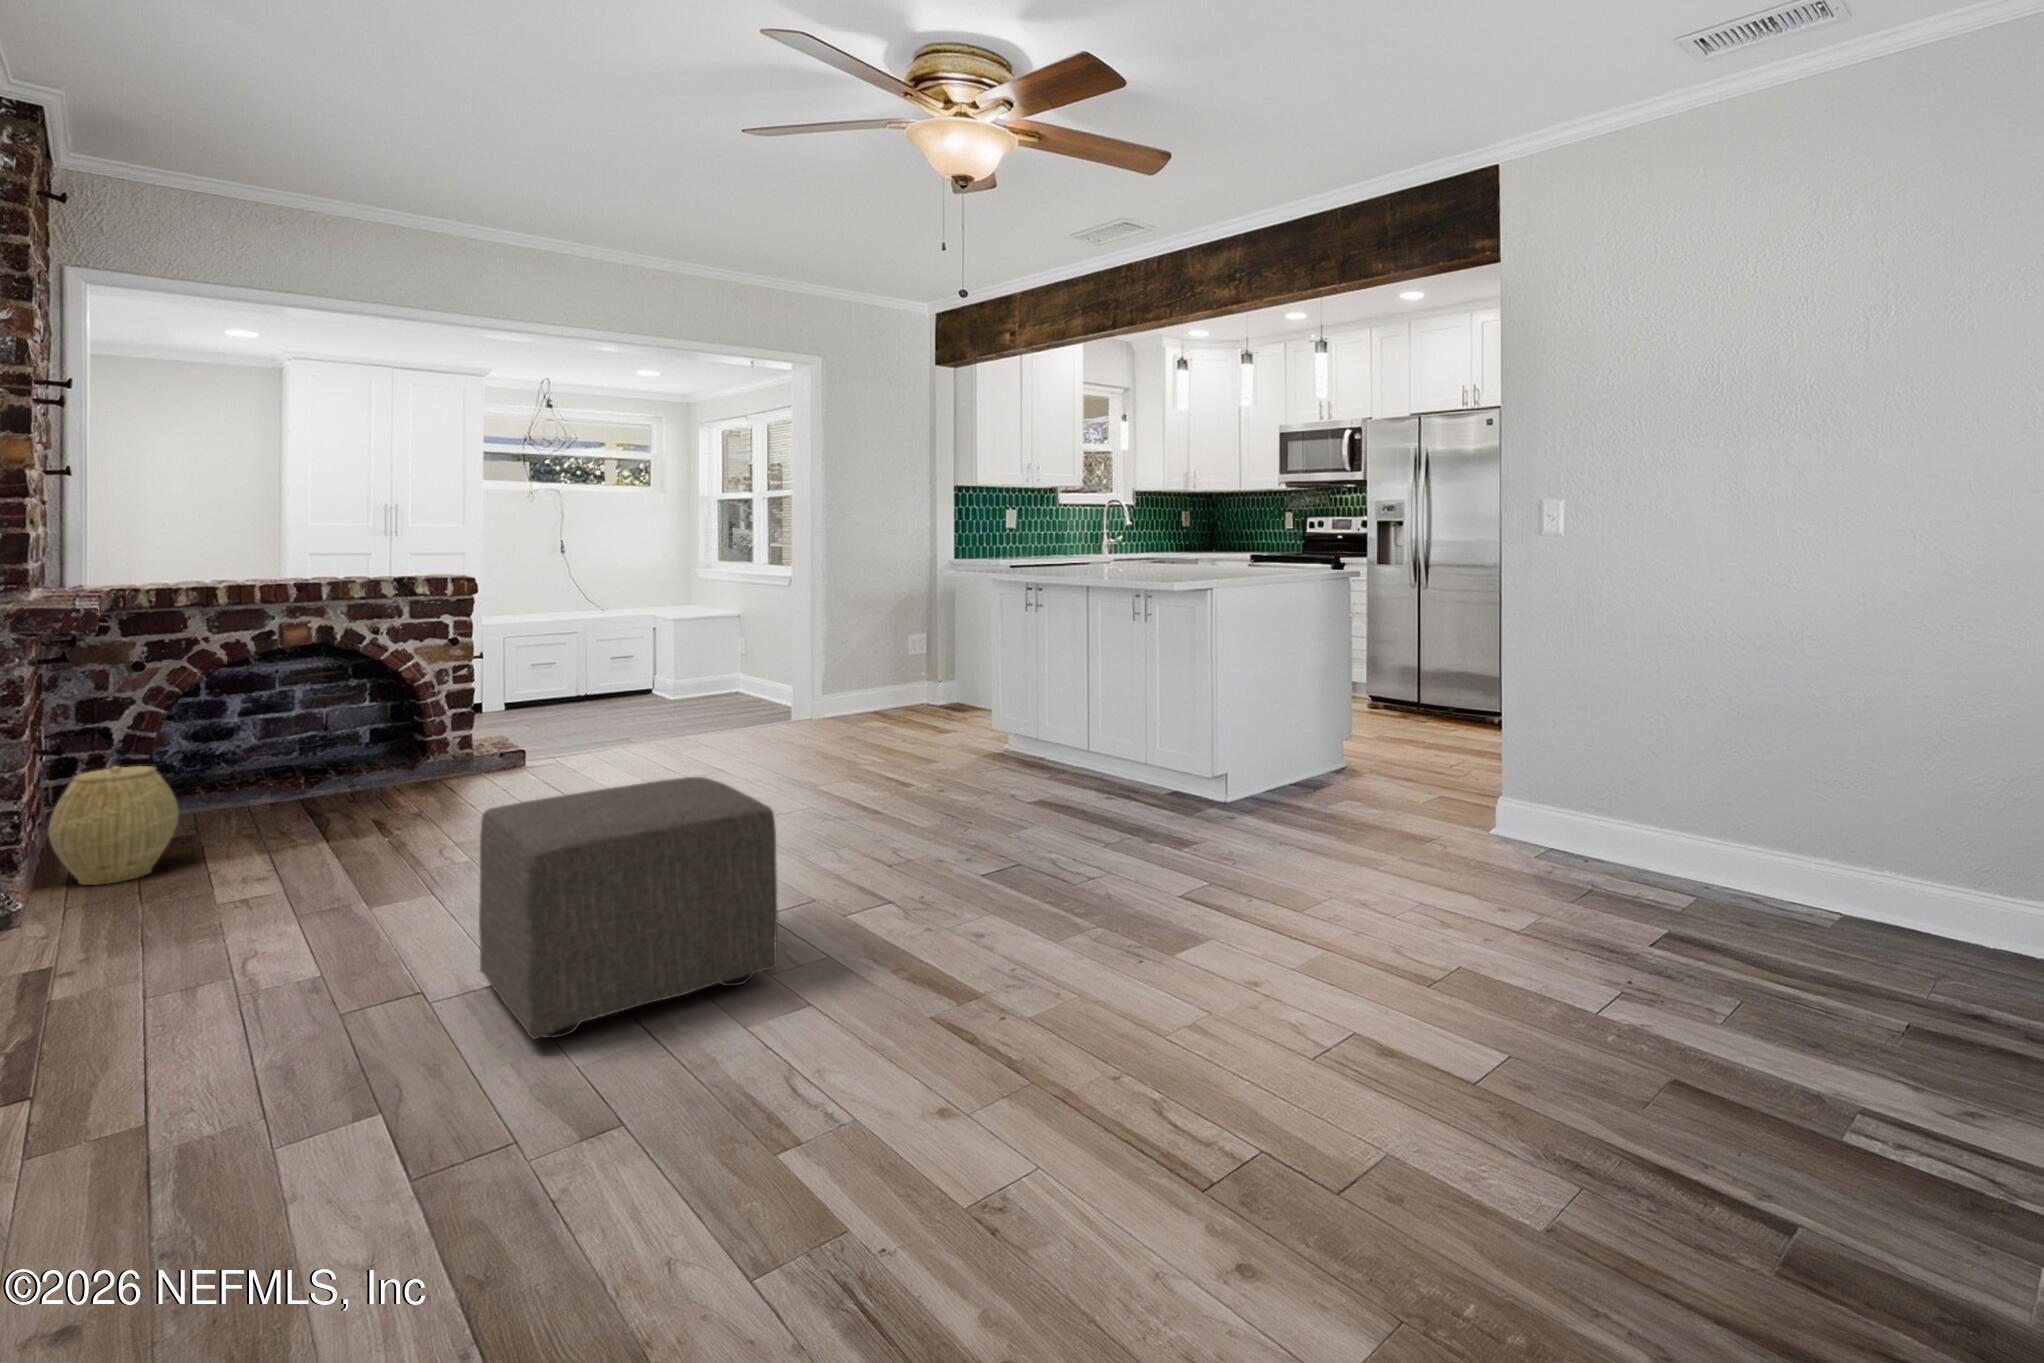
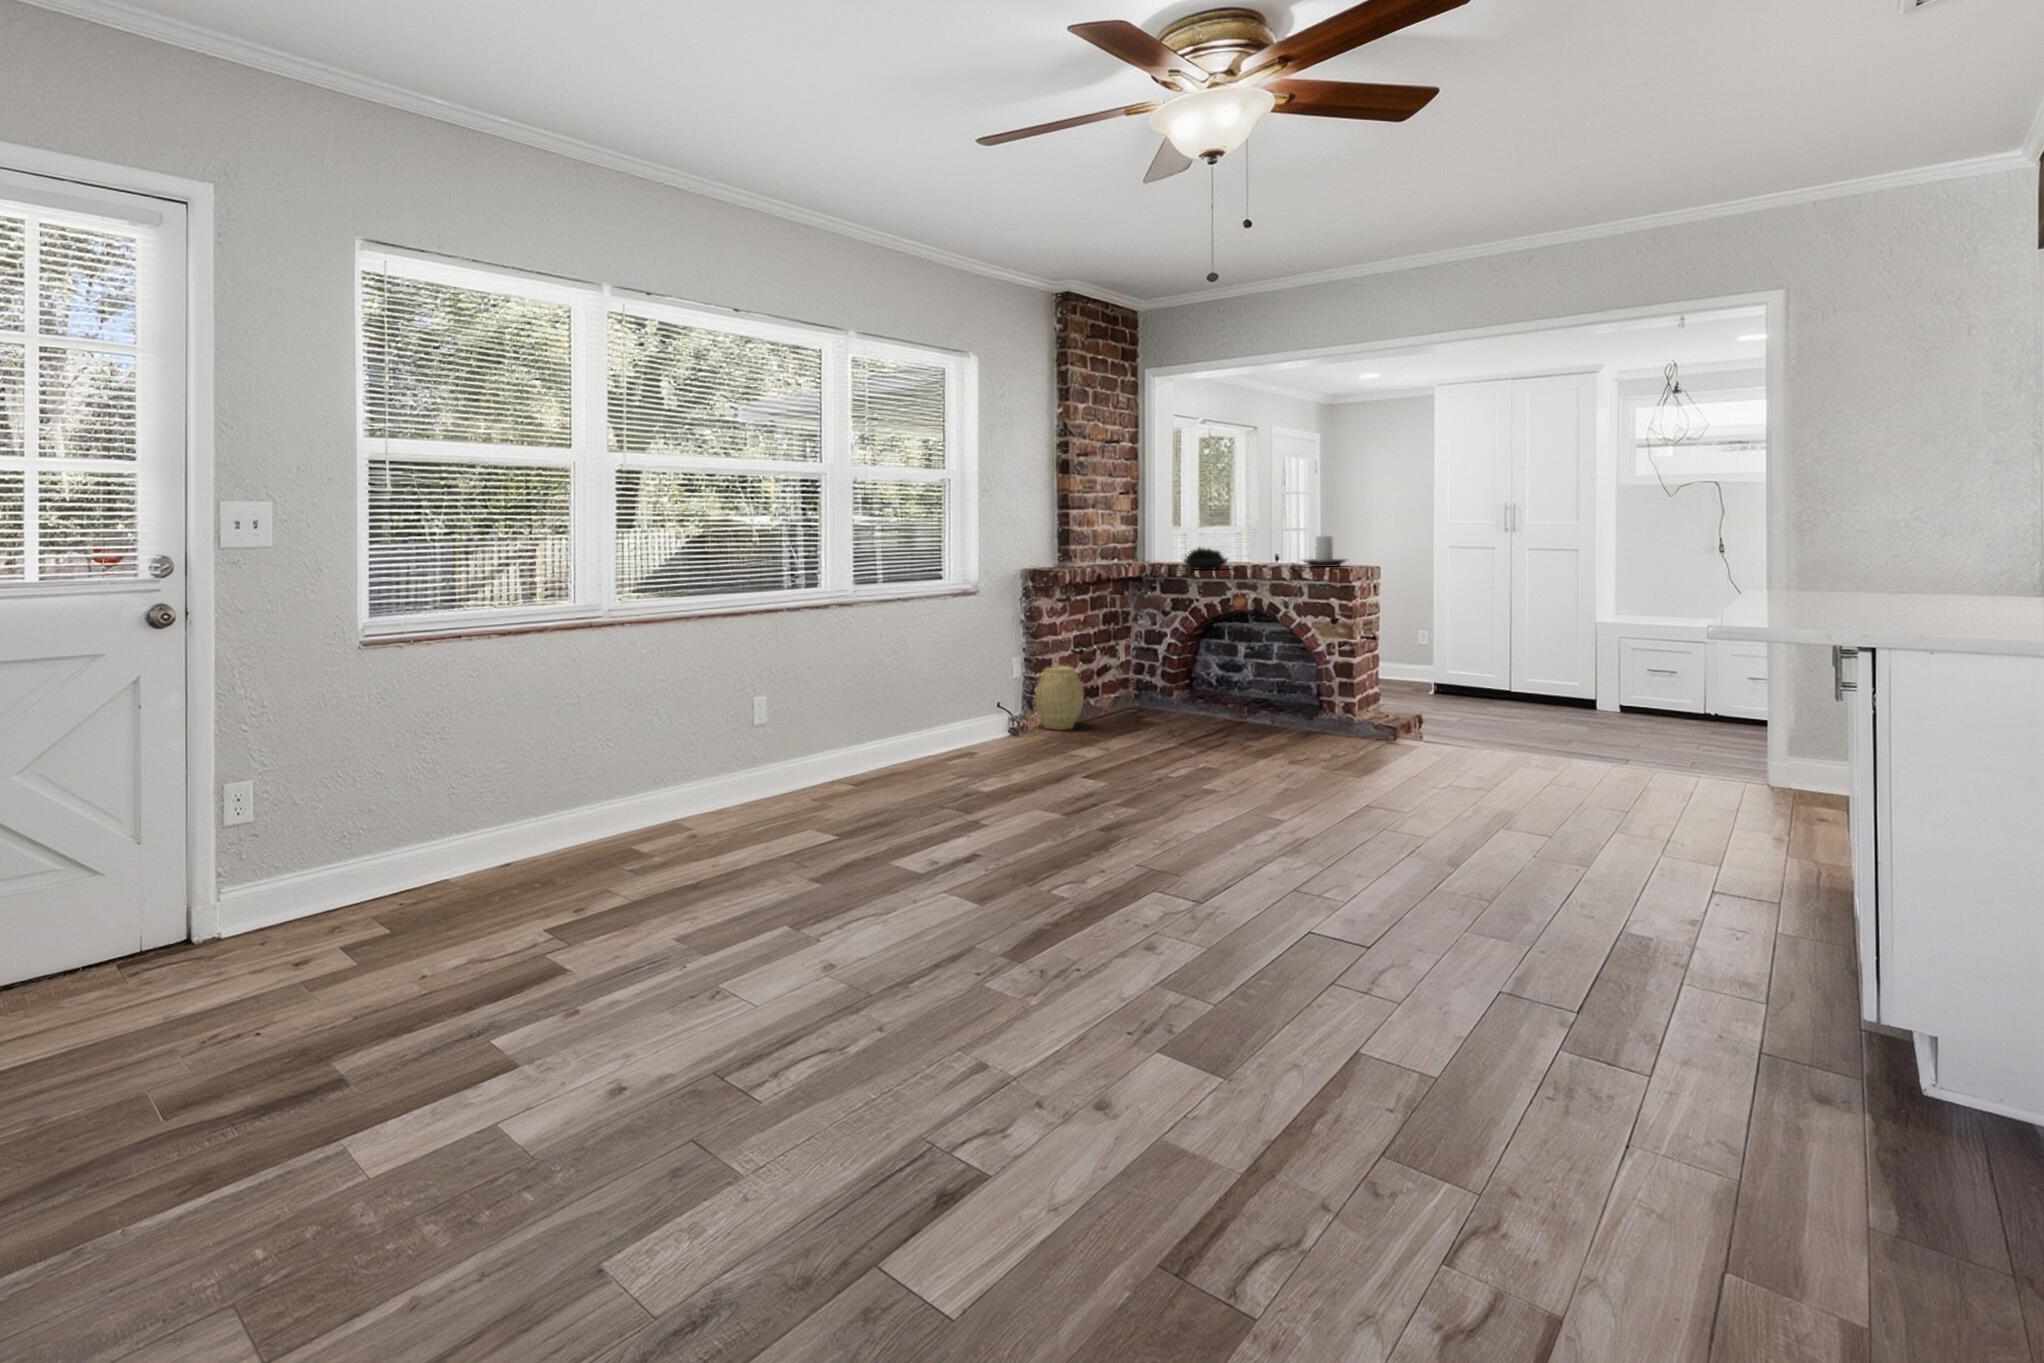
candle holder: none [324,540,395,582] -> present [1304,536,1345,567]
succulent plant: none [187,559,273,592] -> present [1184,547,1227,570]
ottoman: present [479,777,778,1040] -> none [760,700,945,848]

